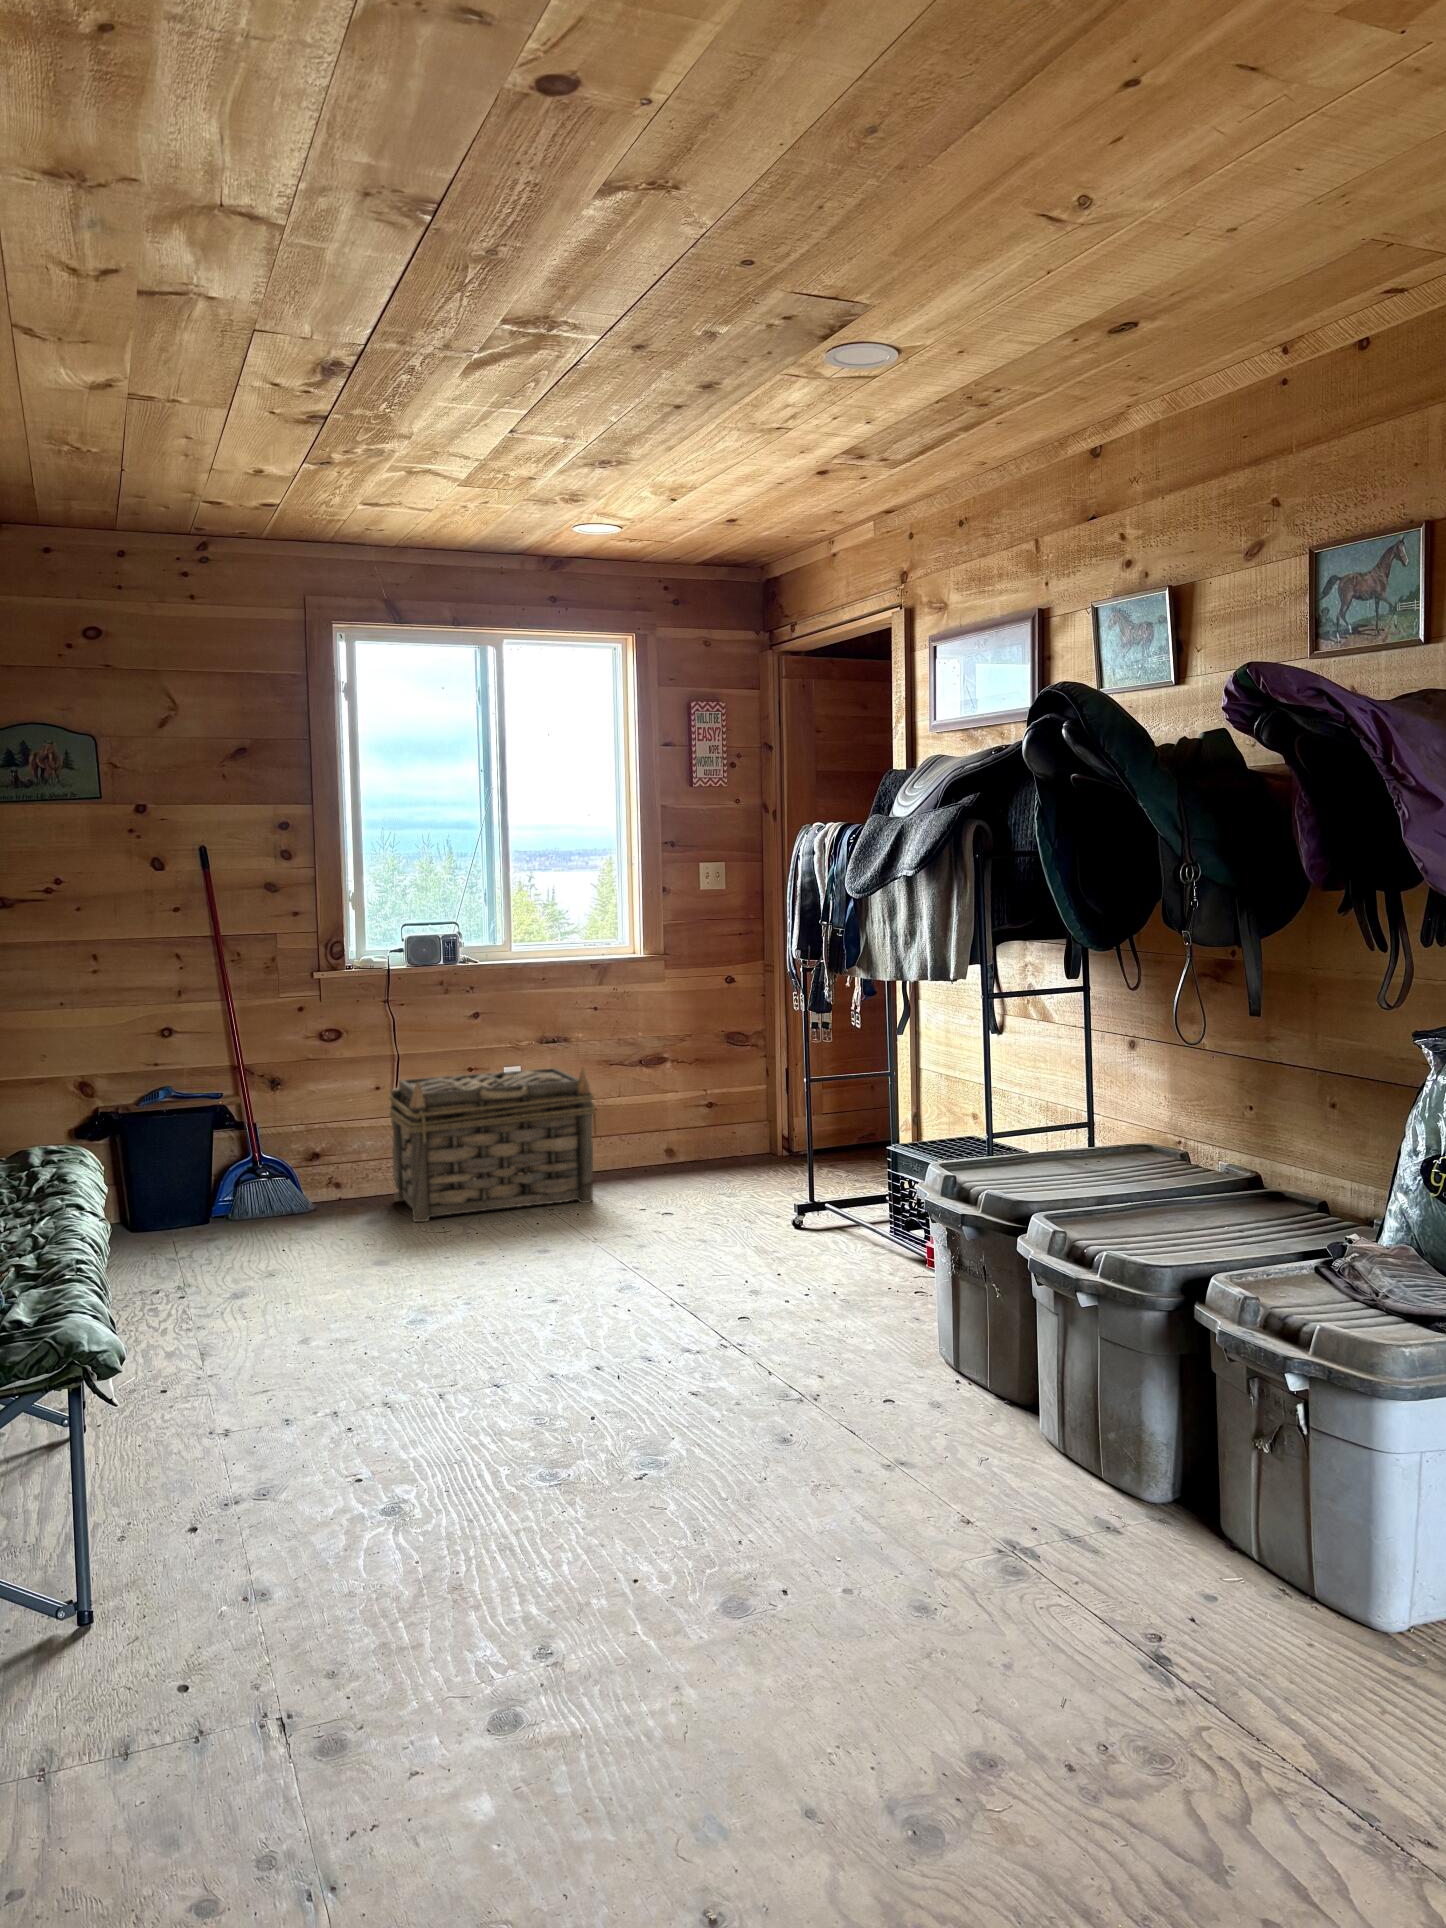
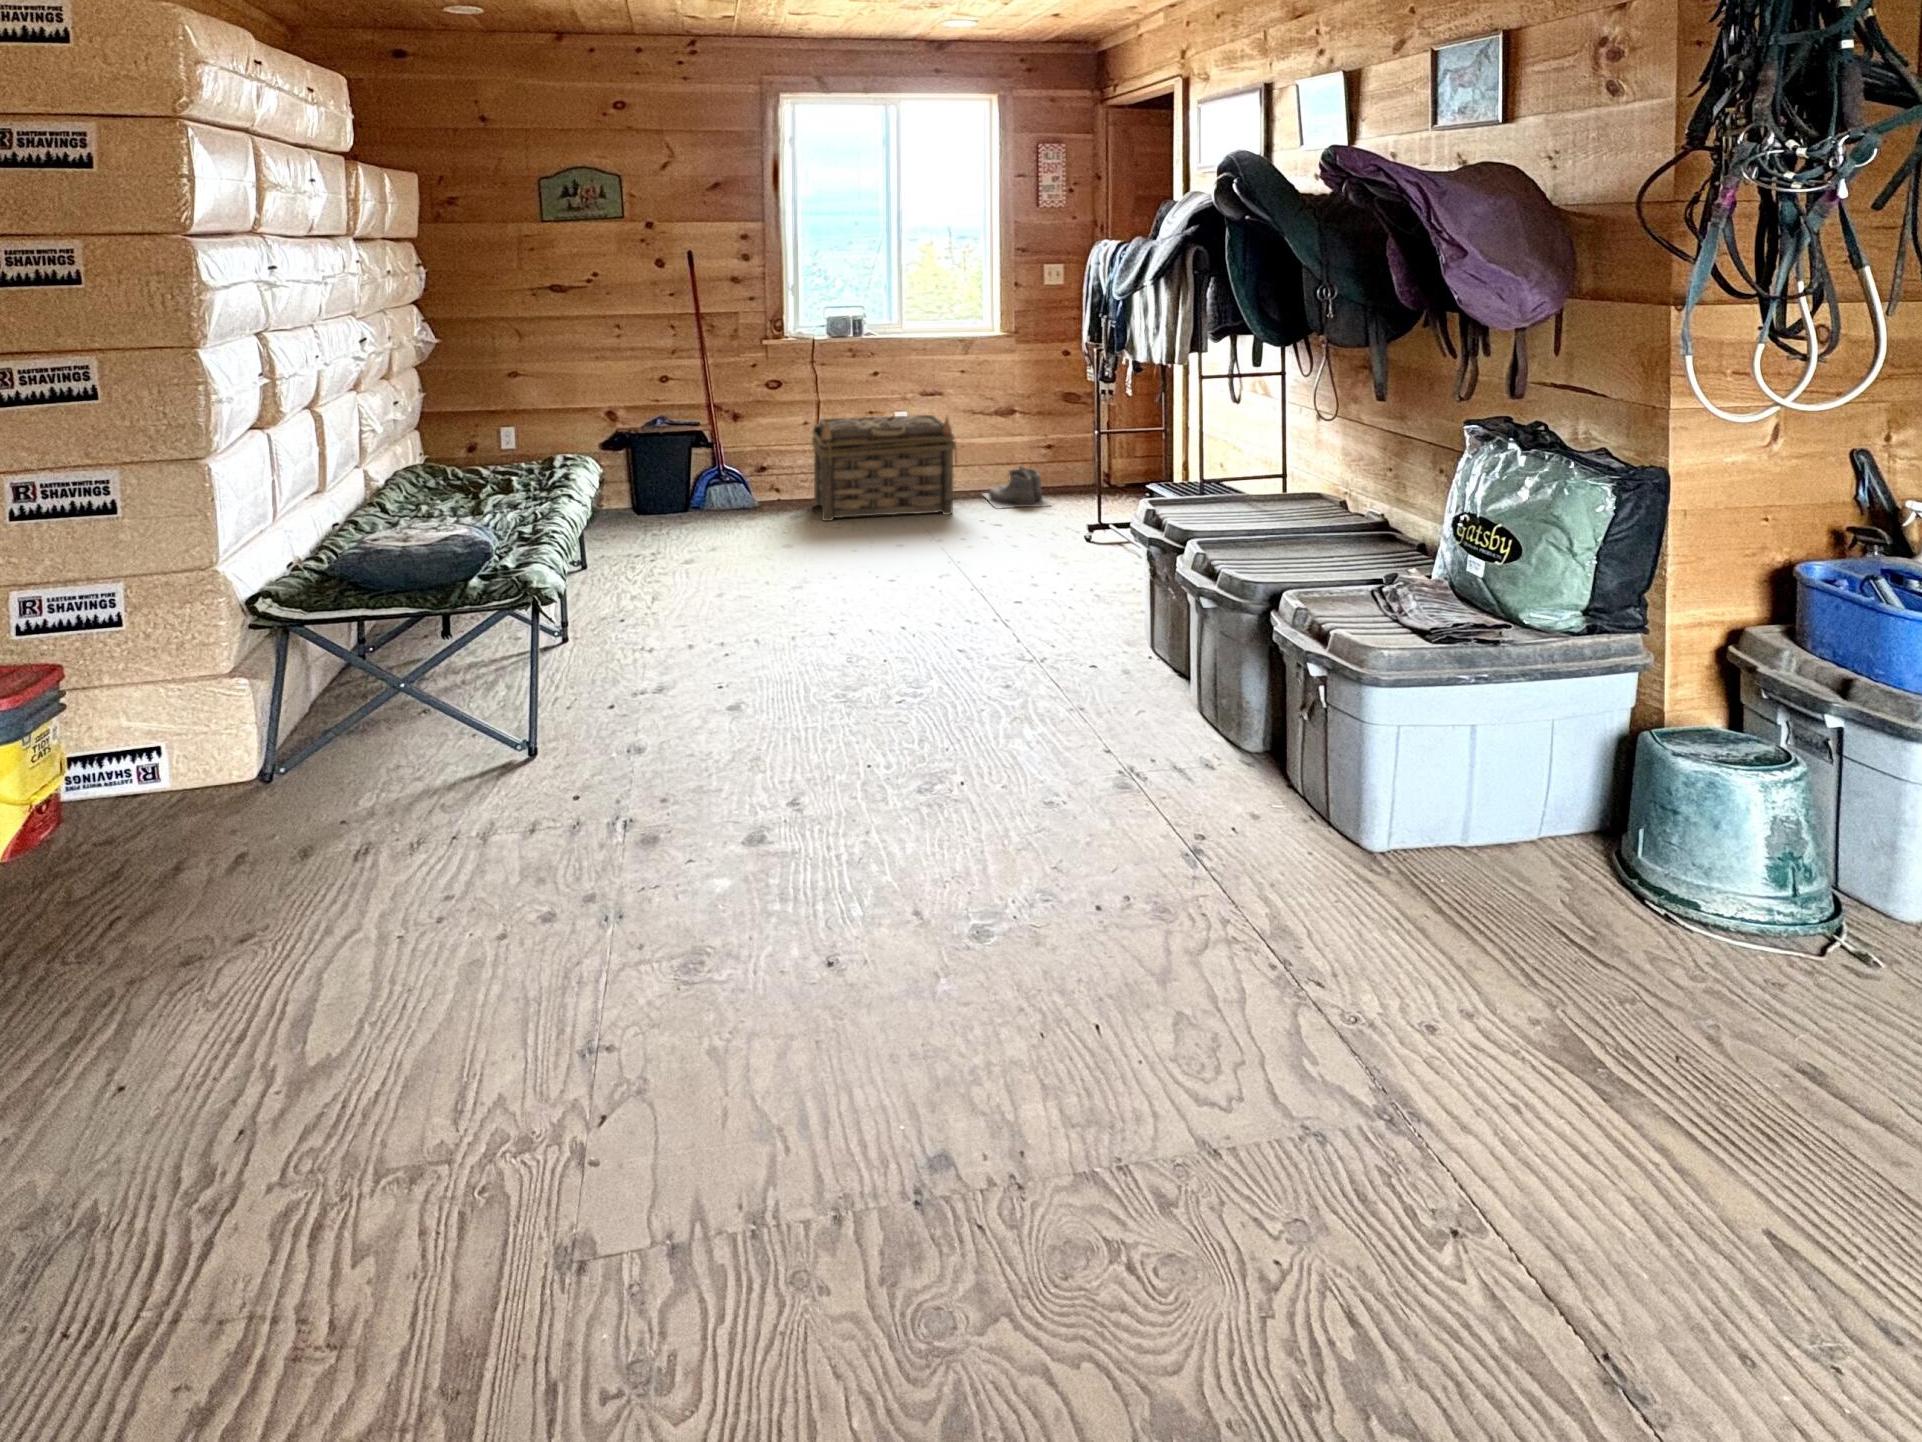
boots: none [621,1130,722,1191] -> present [983,466,1050,509]

